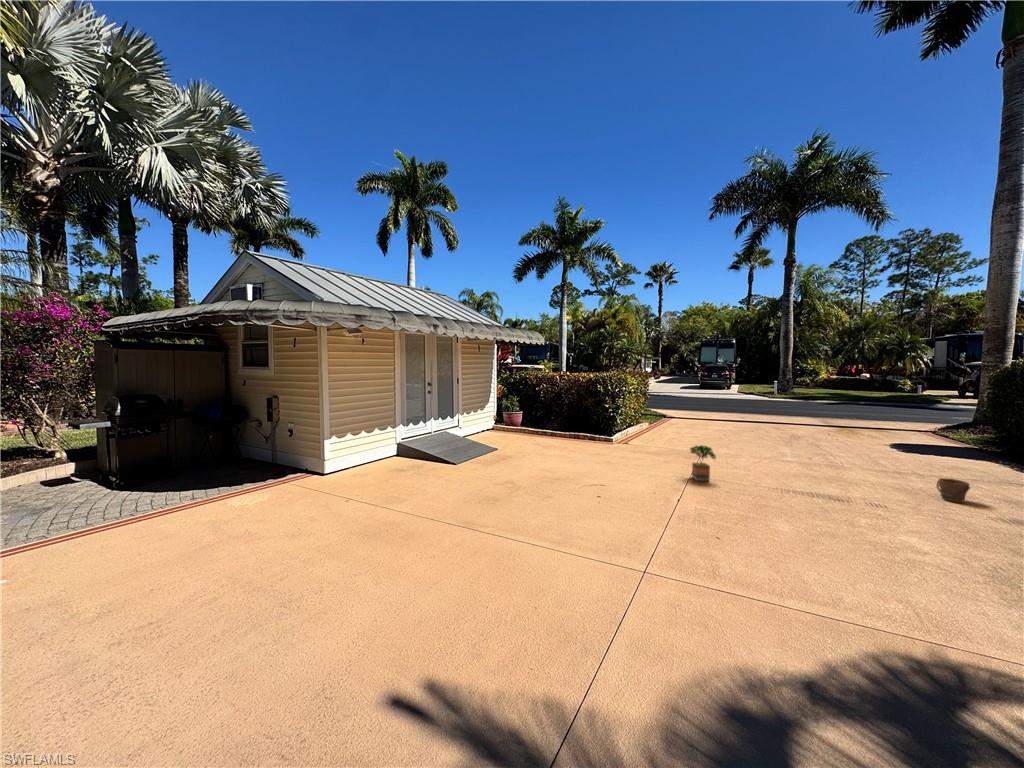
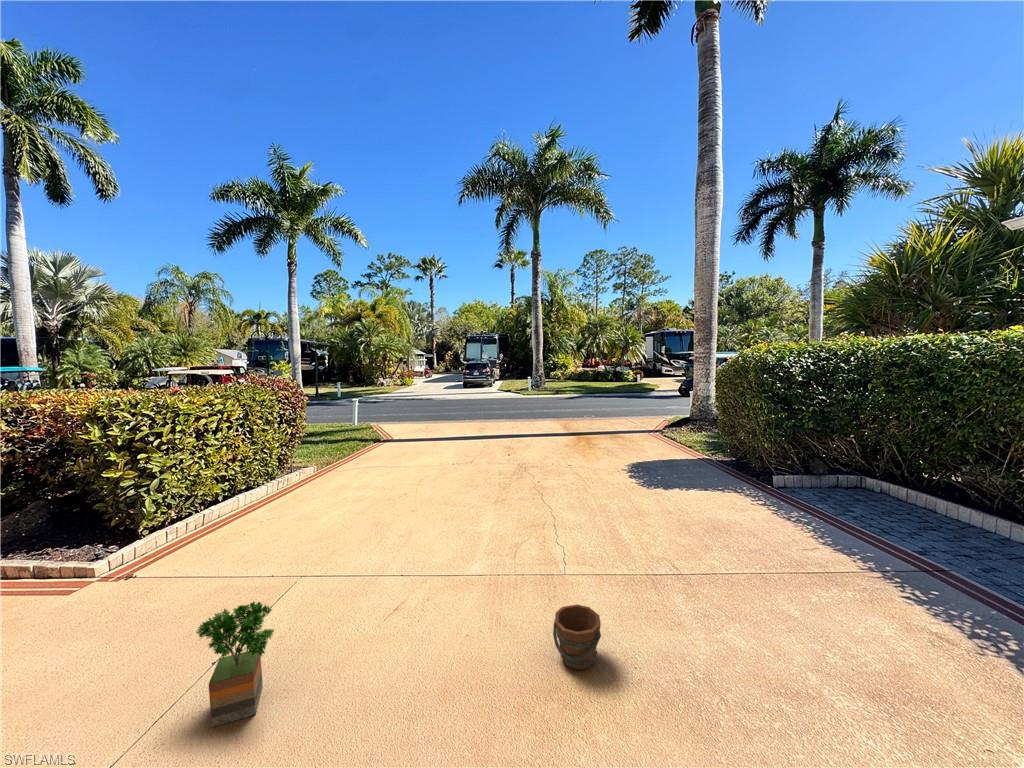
bucket: present [937,478,970,503] -> present [553,604,601,670]

